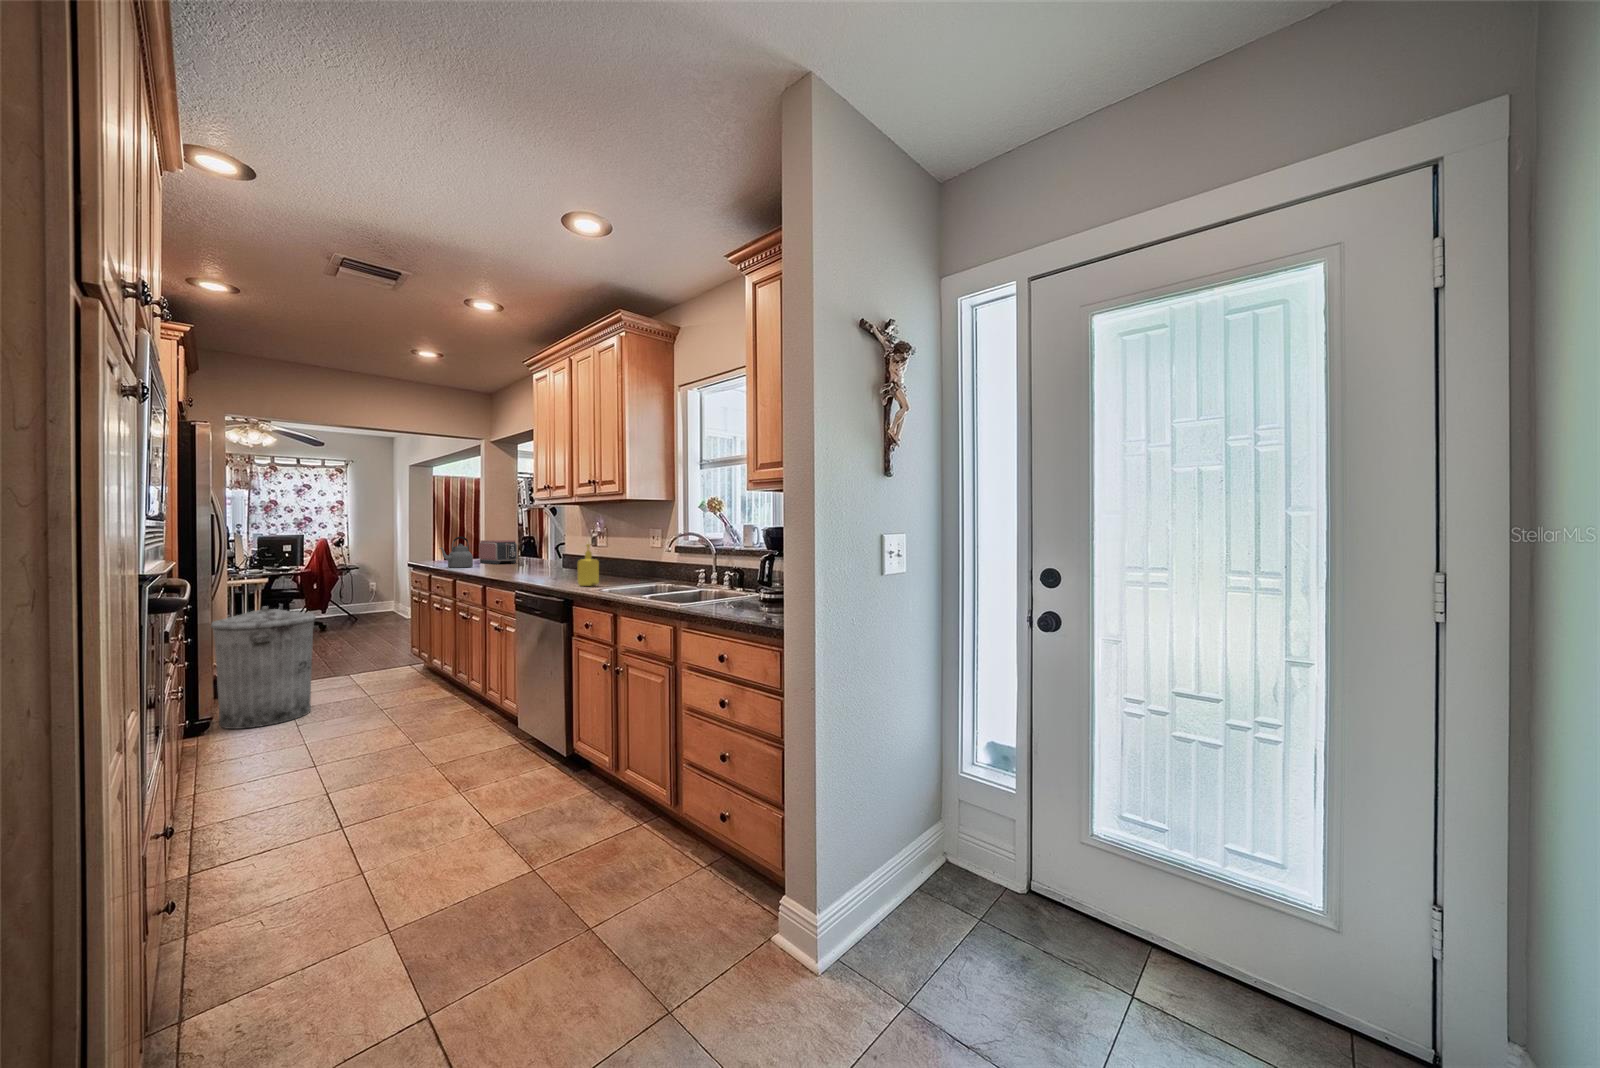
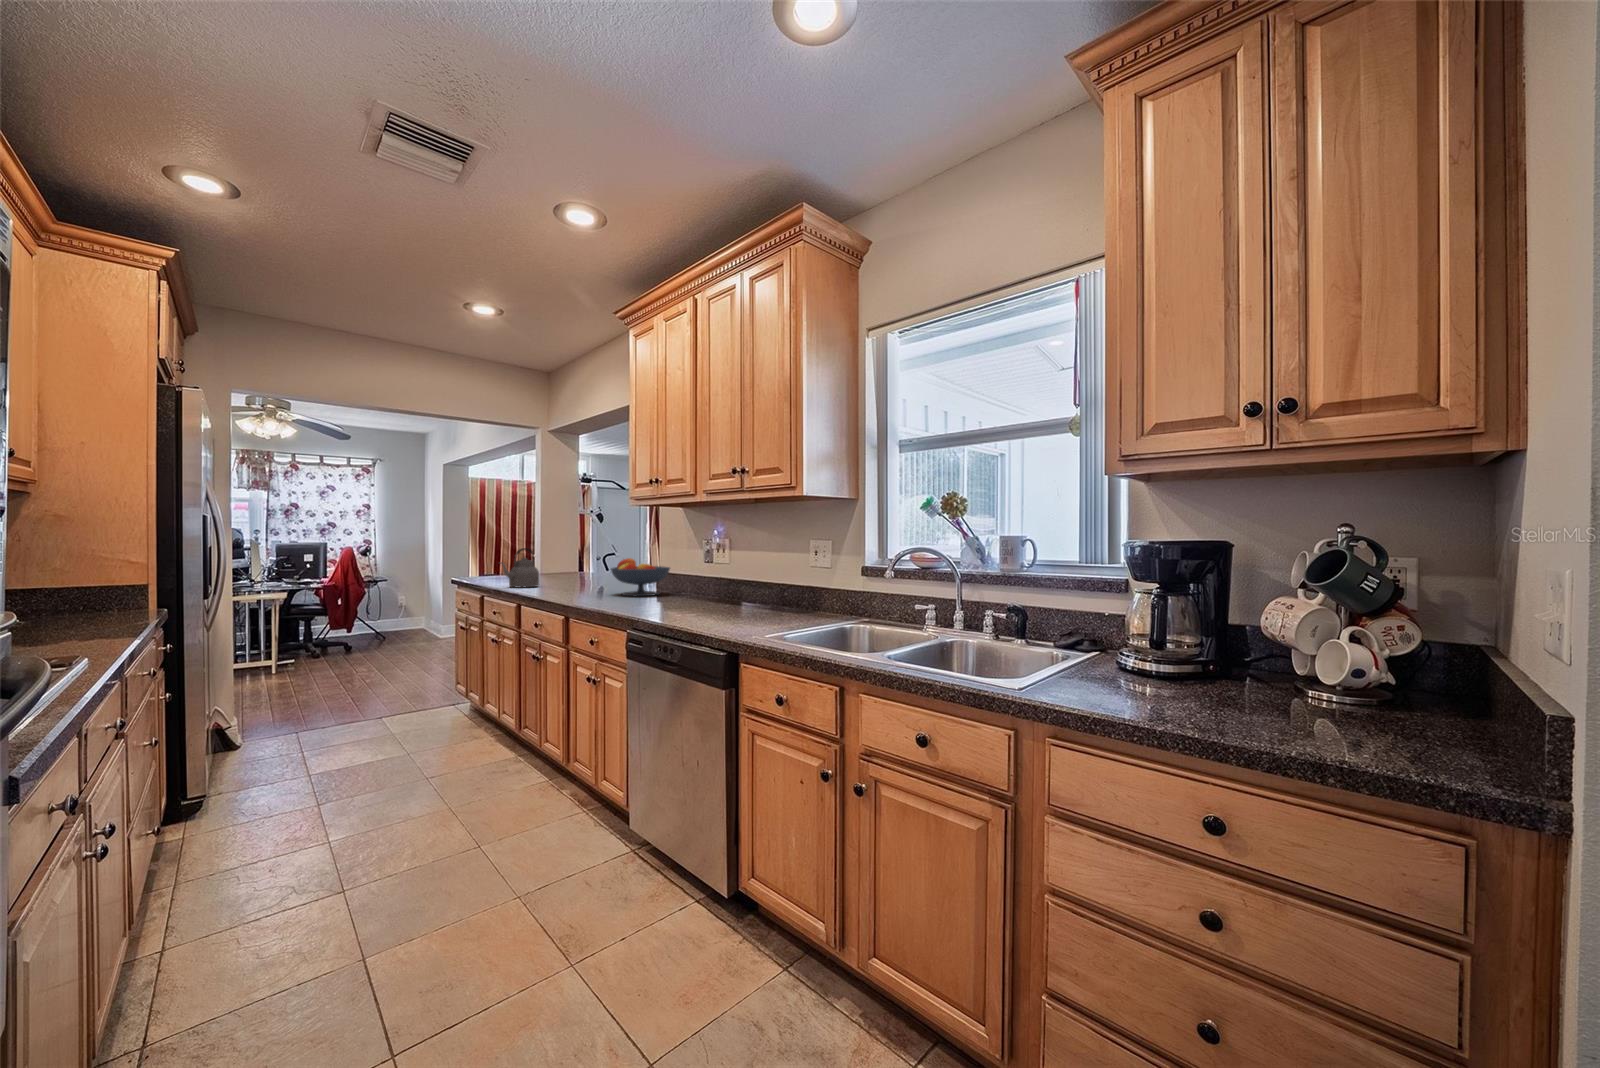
toaster: present [479,540,517,564] -> none [540,551,586,582]
fruit bowl: none [521,544,570,572] -> present [611,558,670,596]
soap dispenser: present [578,544,599,586] -> none [733,565,763,628]
trash can: present [211,606,316,729] -> none [202,643,345,817]

